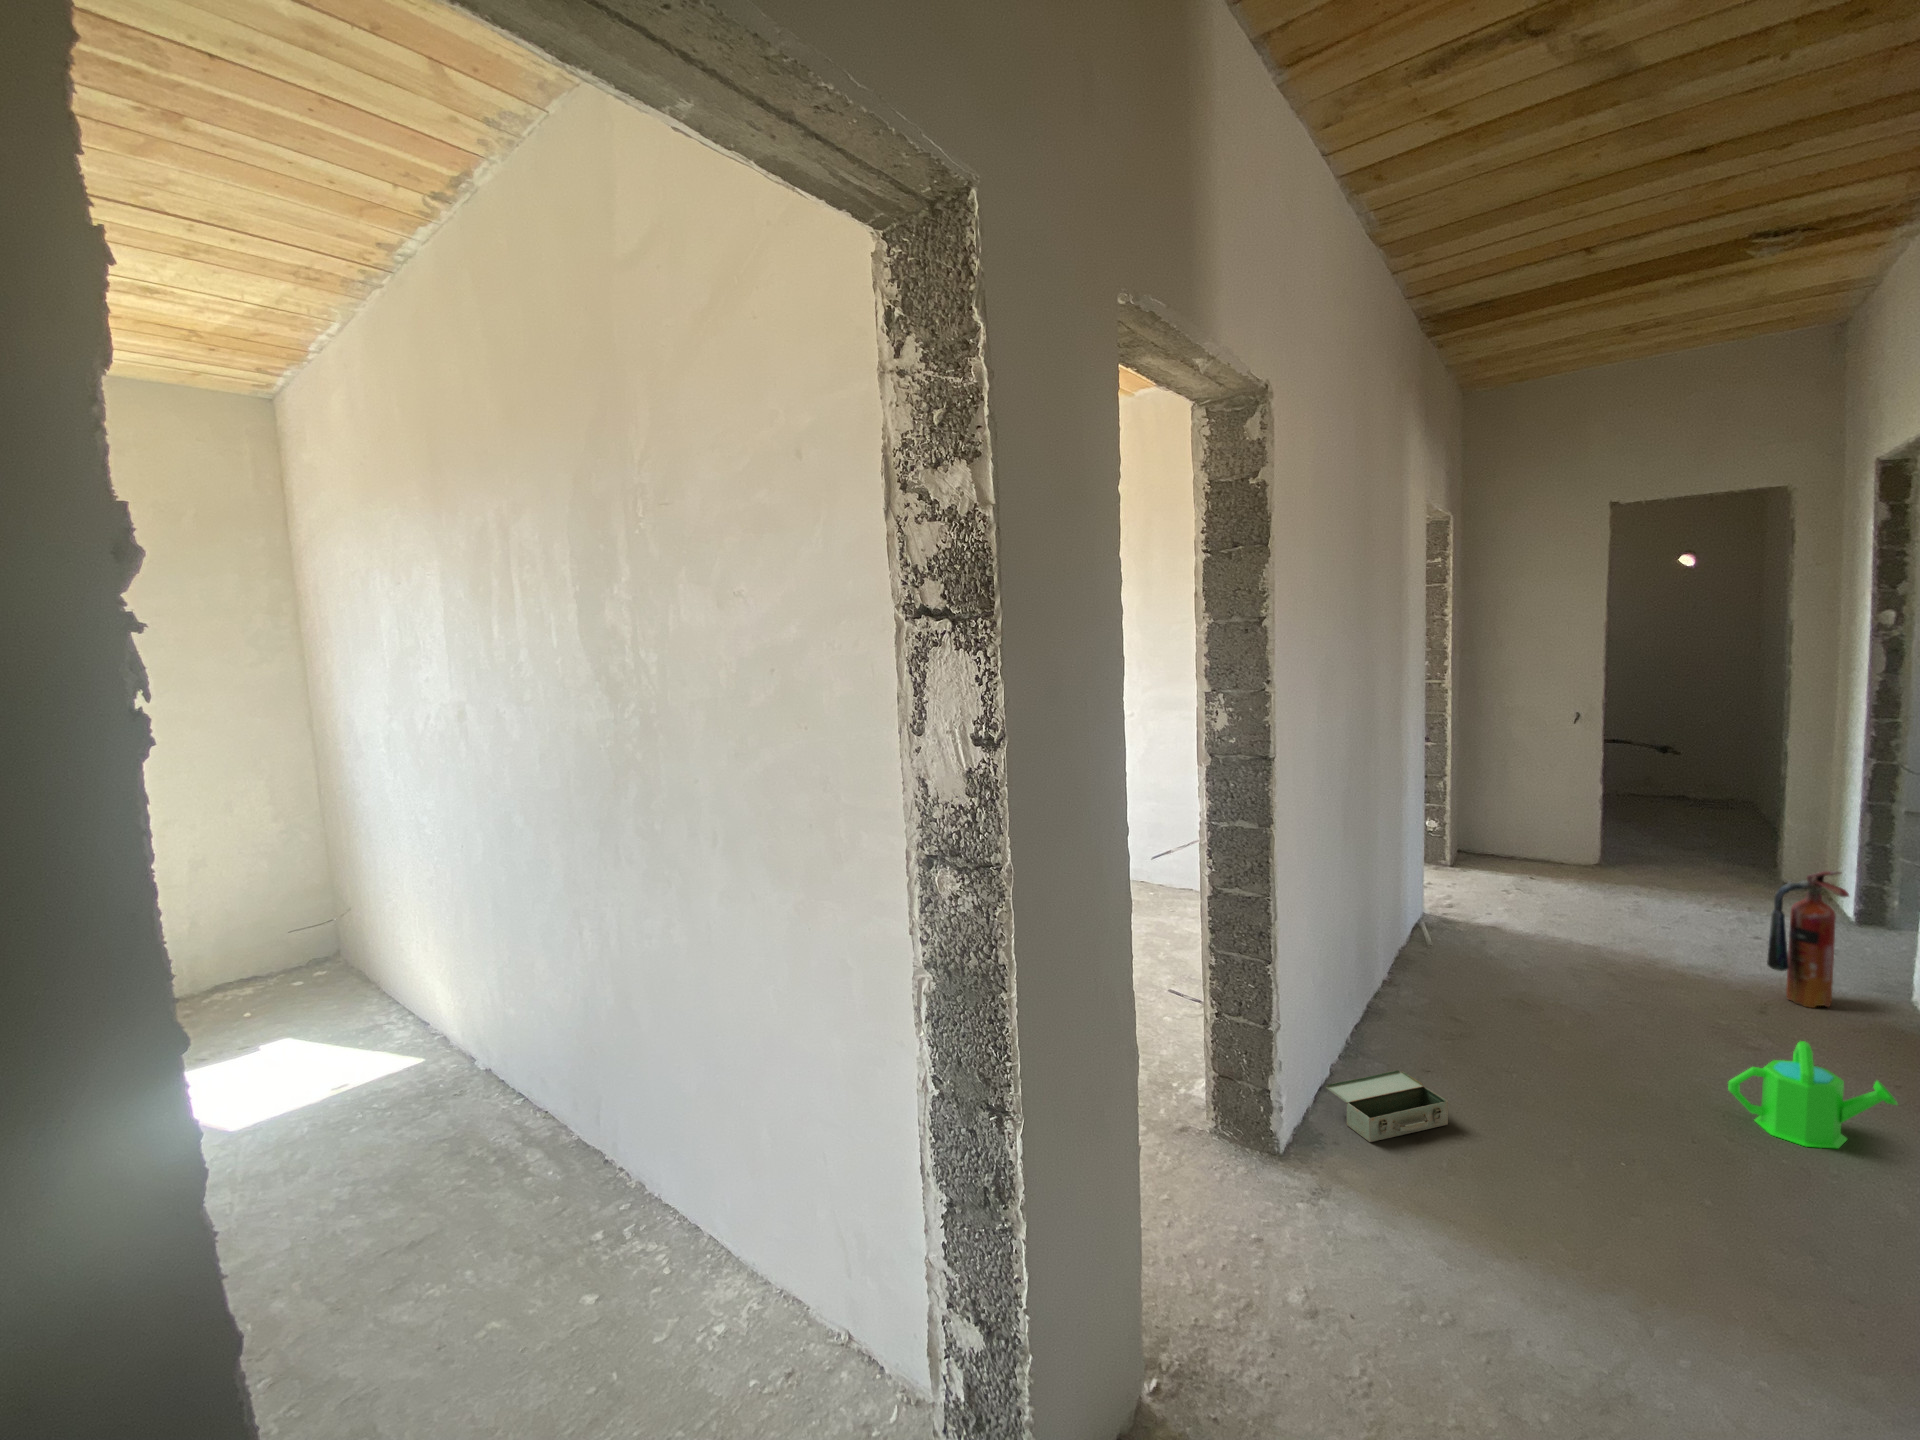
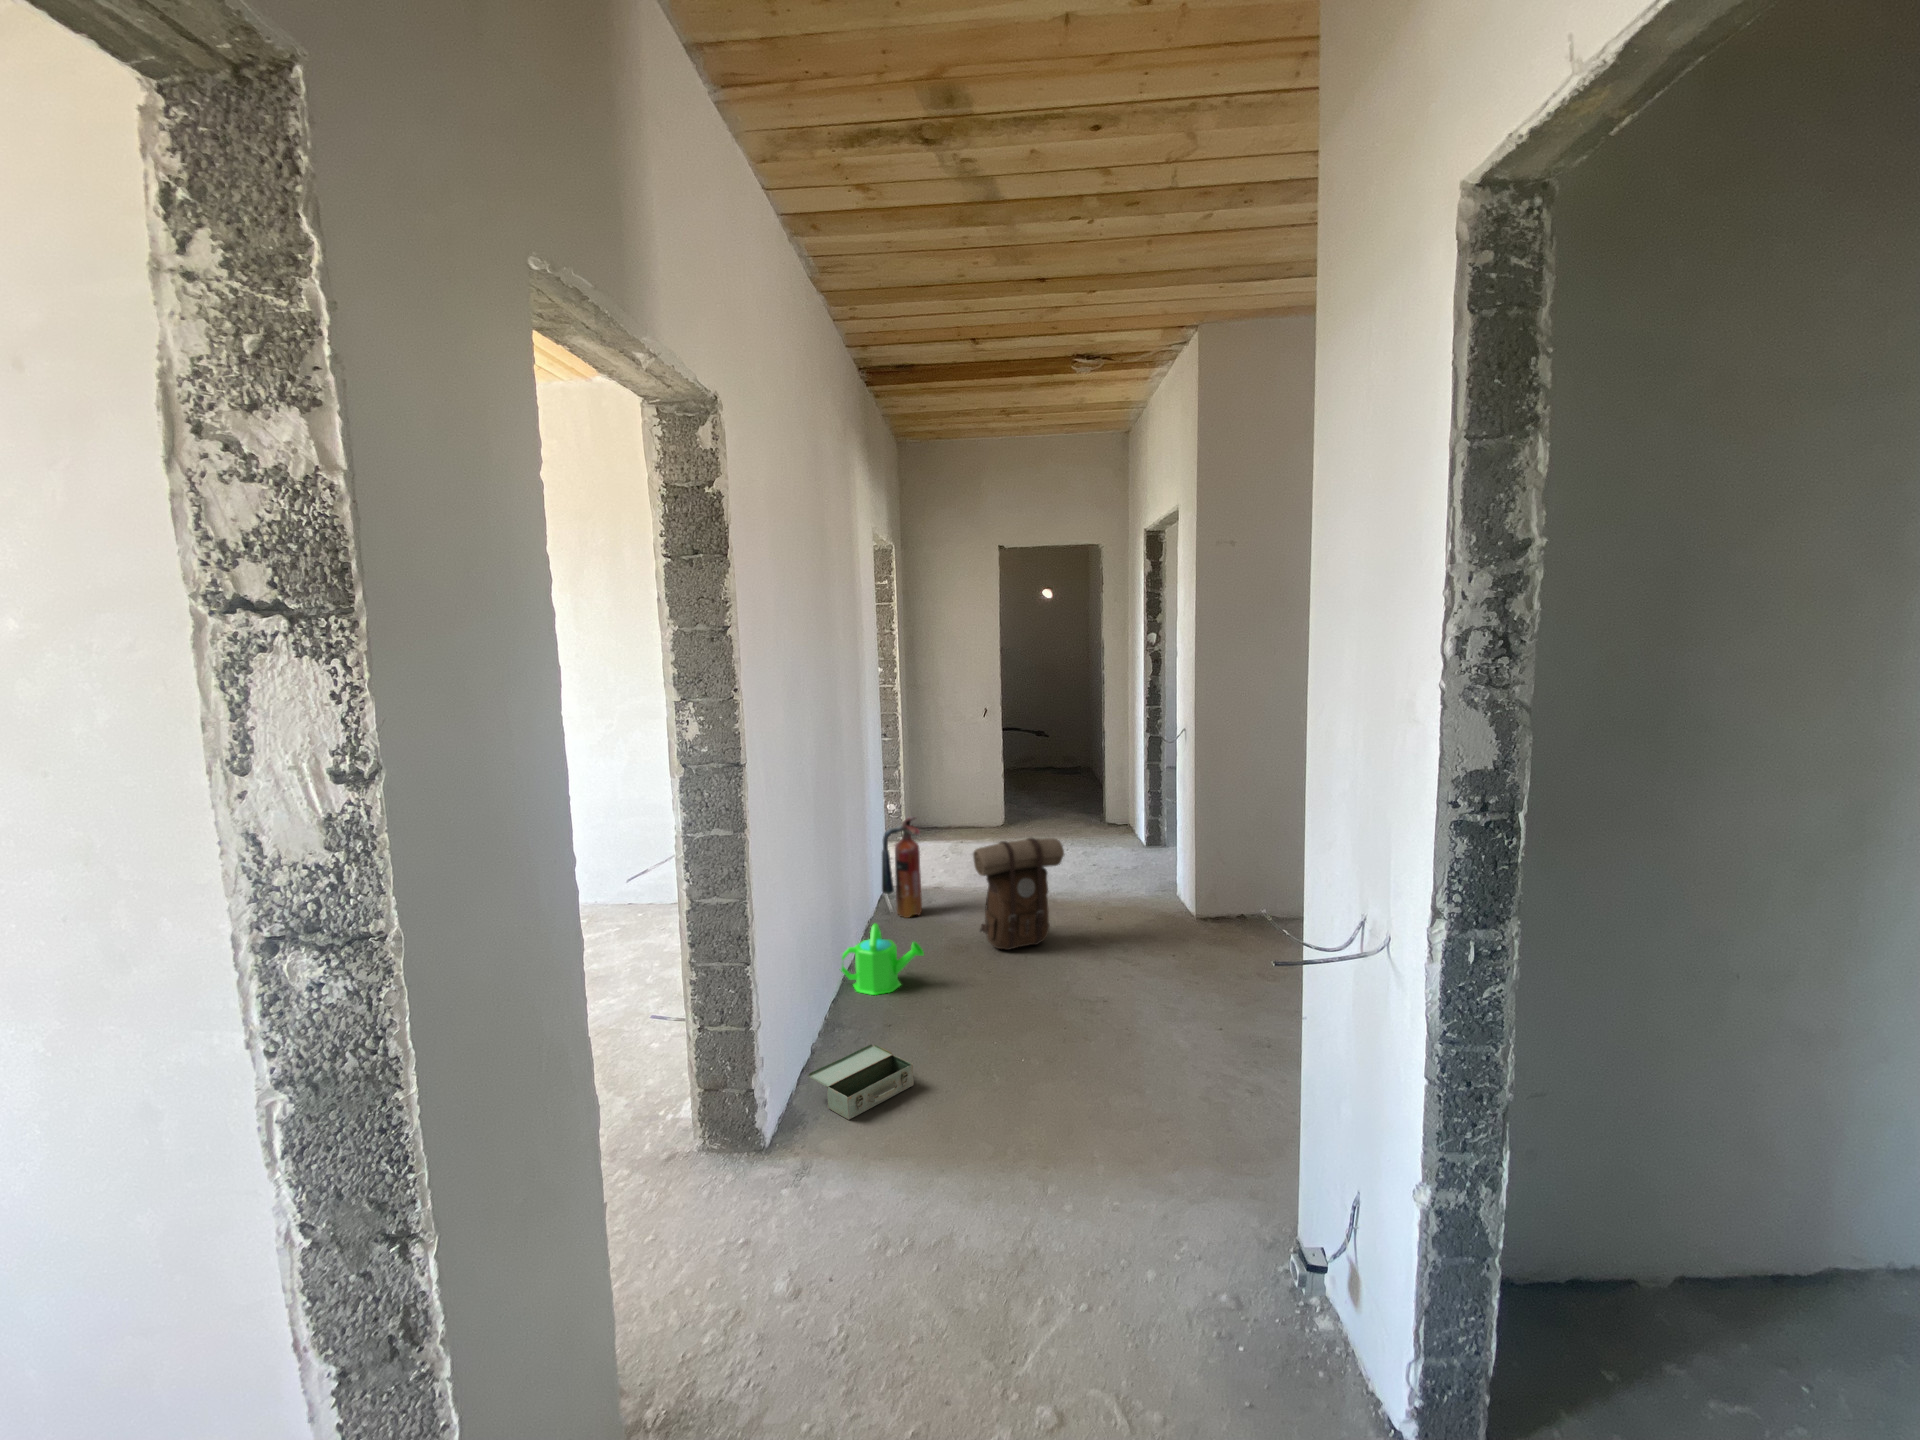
backpack: none [1536,871,1667,1002] -> present [973,838,1064,950]
fire extinguisher: present [1767,871,1849,1008] -> present [882,817,922,918]
watering can: present [1728,1041,1897,1148] -> present [839,924,924,995]

